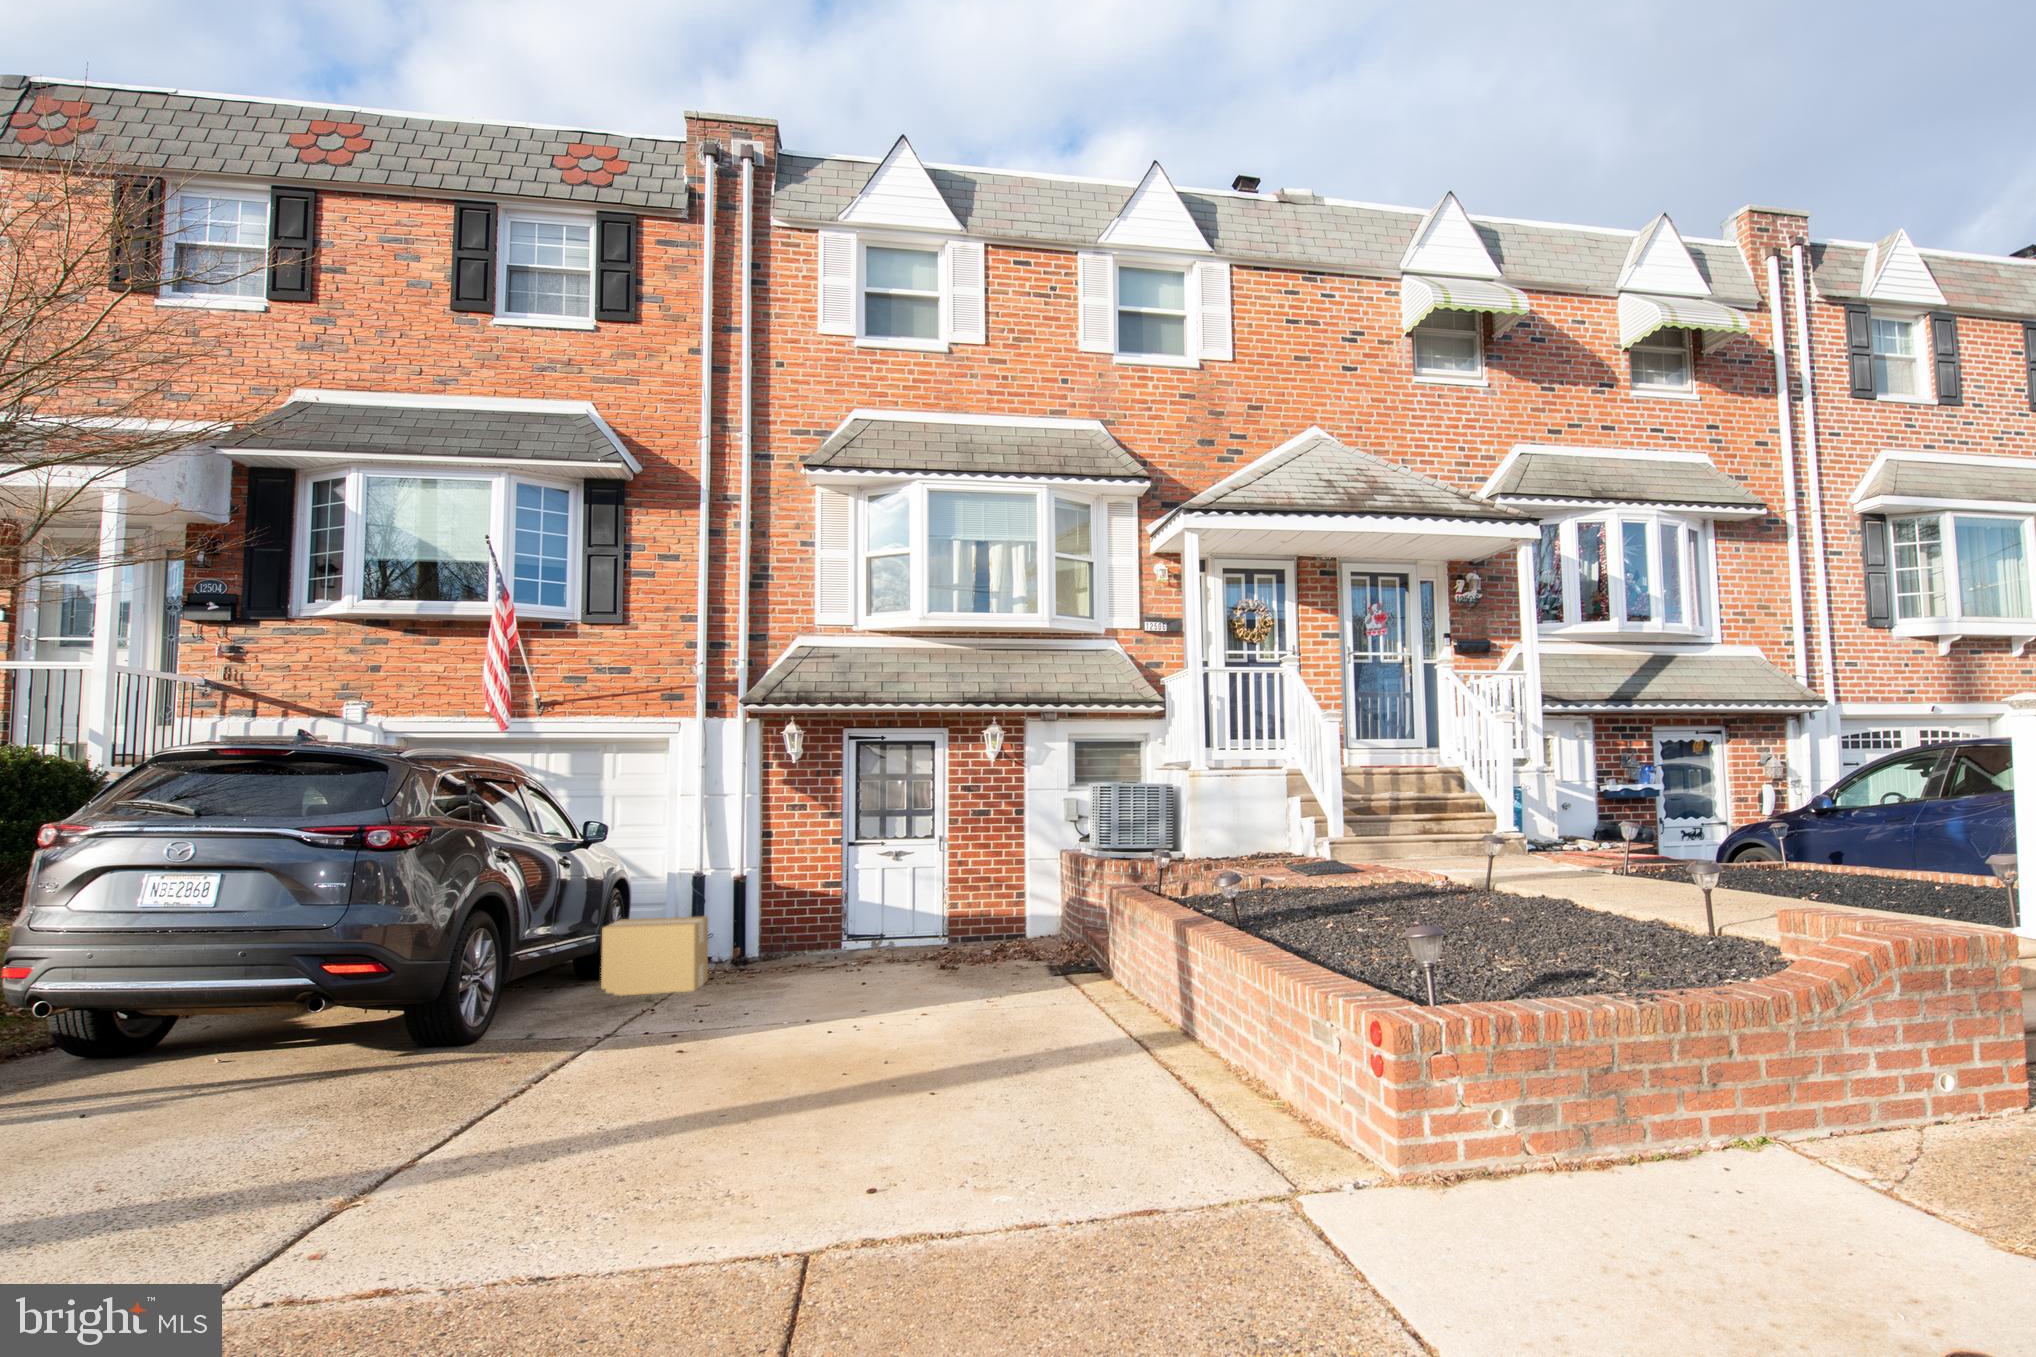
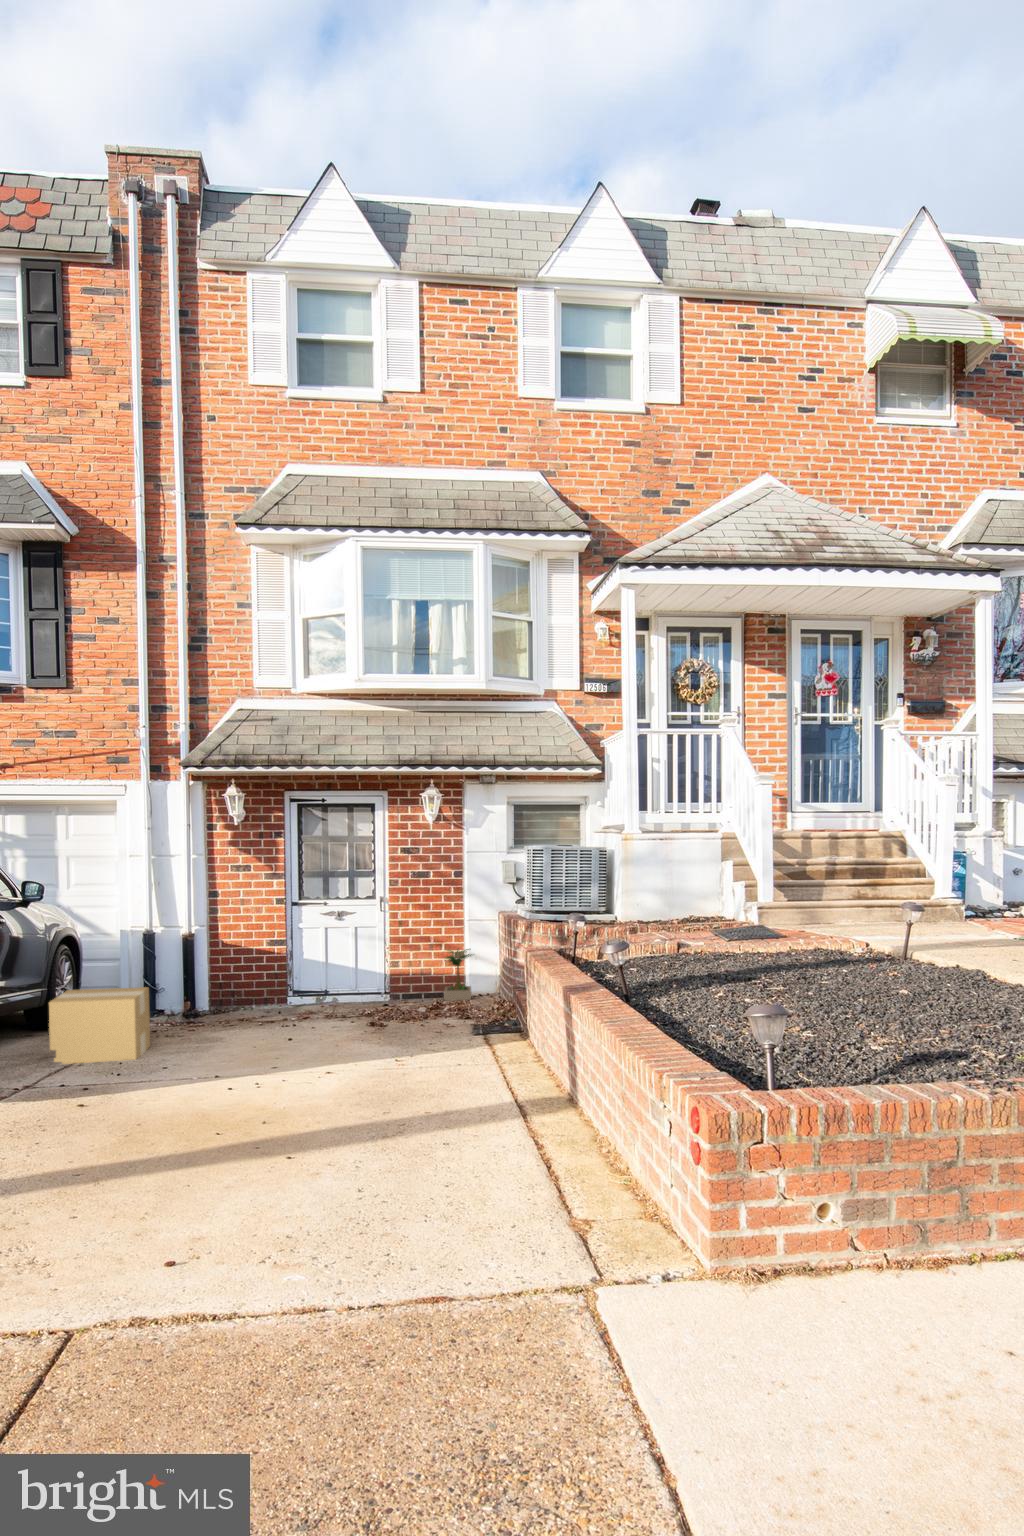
potted plant: none [1003,888,1041,942] -> present [444,949,472,1001]

